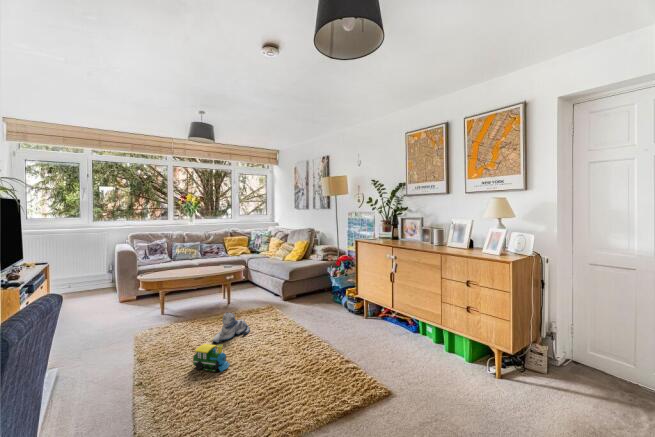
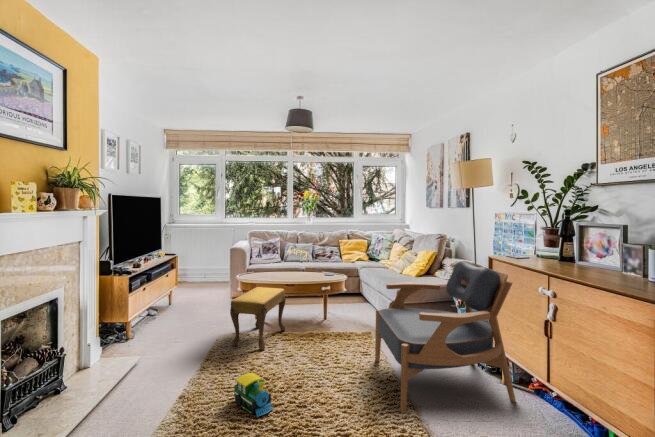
armchair: none [284,244,375,345] -> present [375,261,516,414]
footstool: none [156,281,201,336] -> present [230,287,286,351]
plush toy: present [213,312,250,343] -> none [275,334,327,371]

